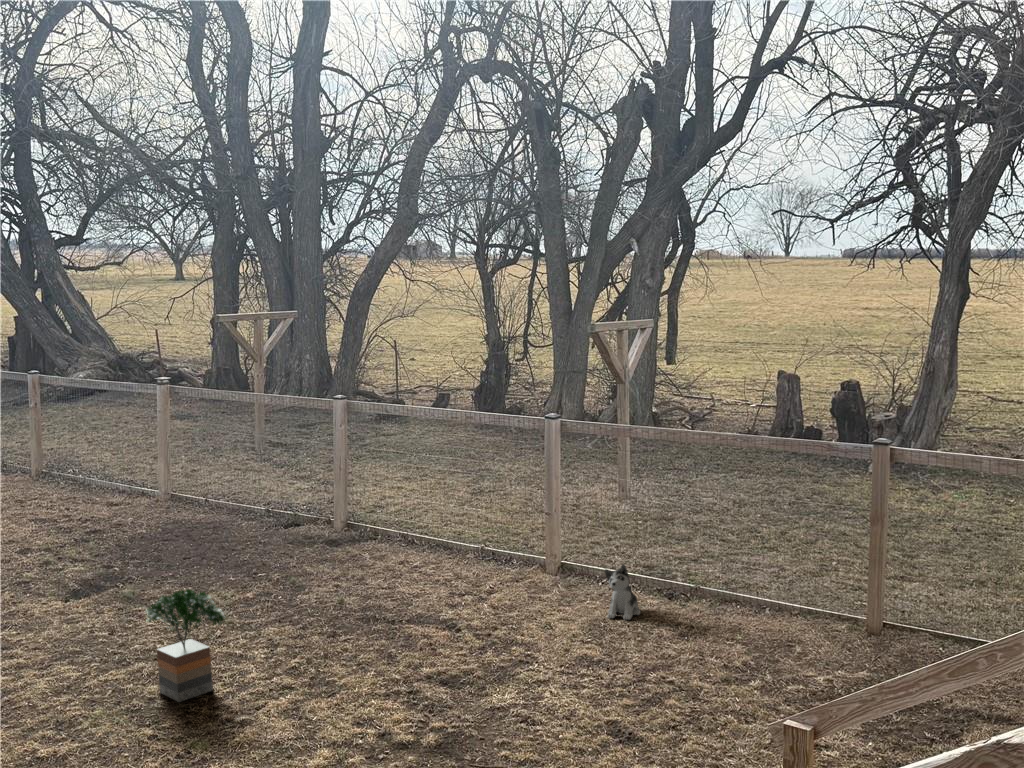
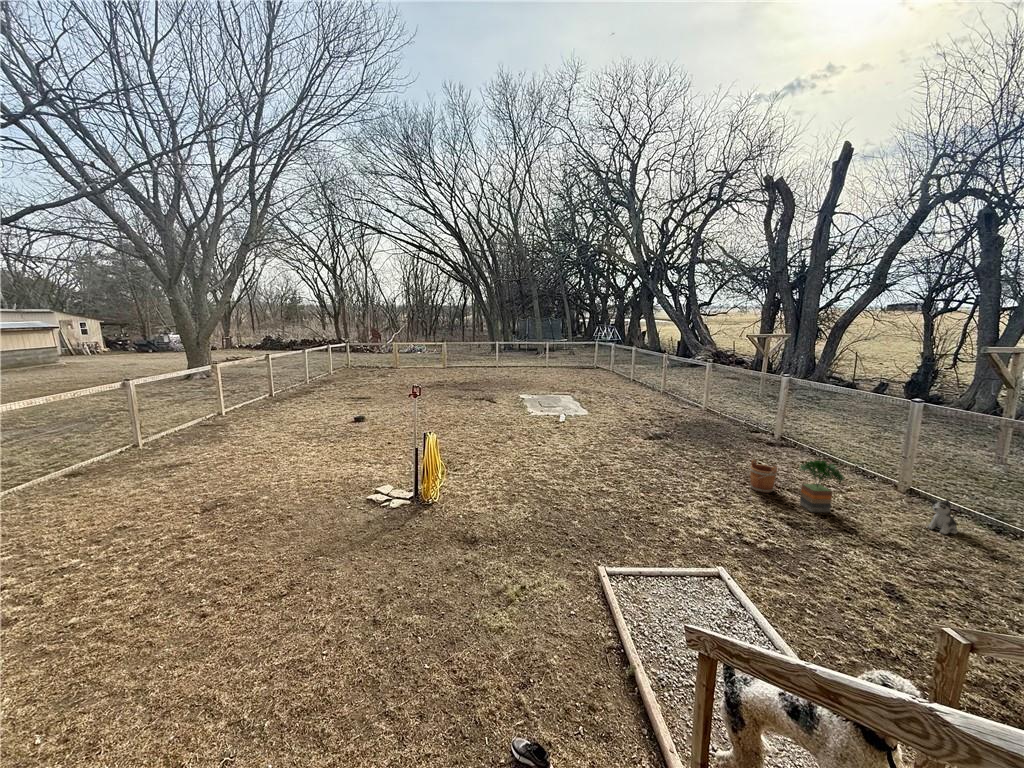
bucket: none [339,580,391,642] -> present [749,460,777,493]
potted tree: present [146,589,225,702] -> present [800,460,844,512]

